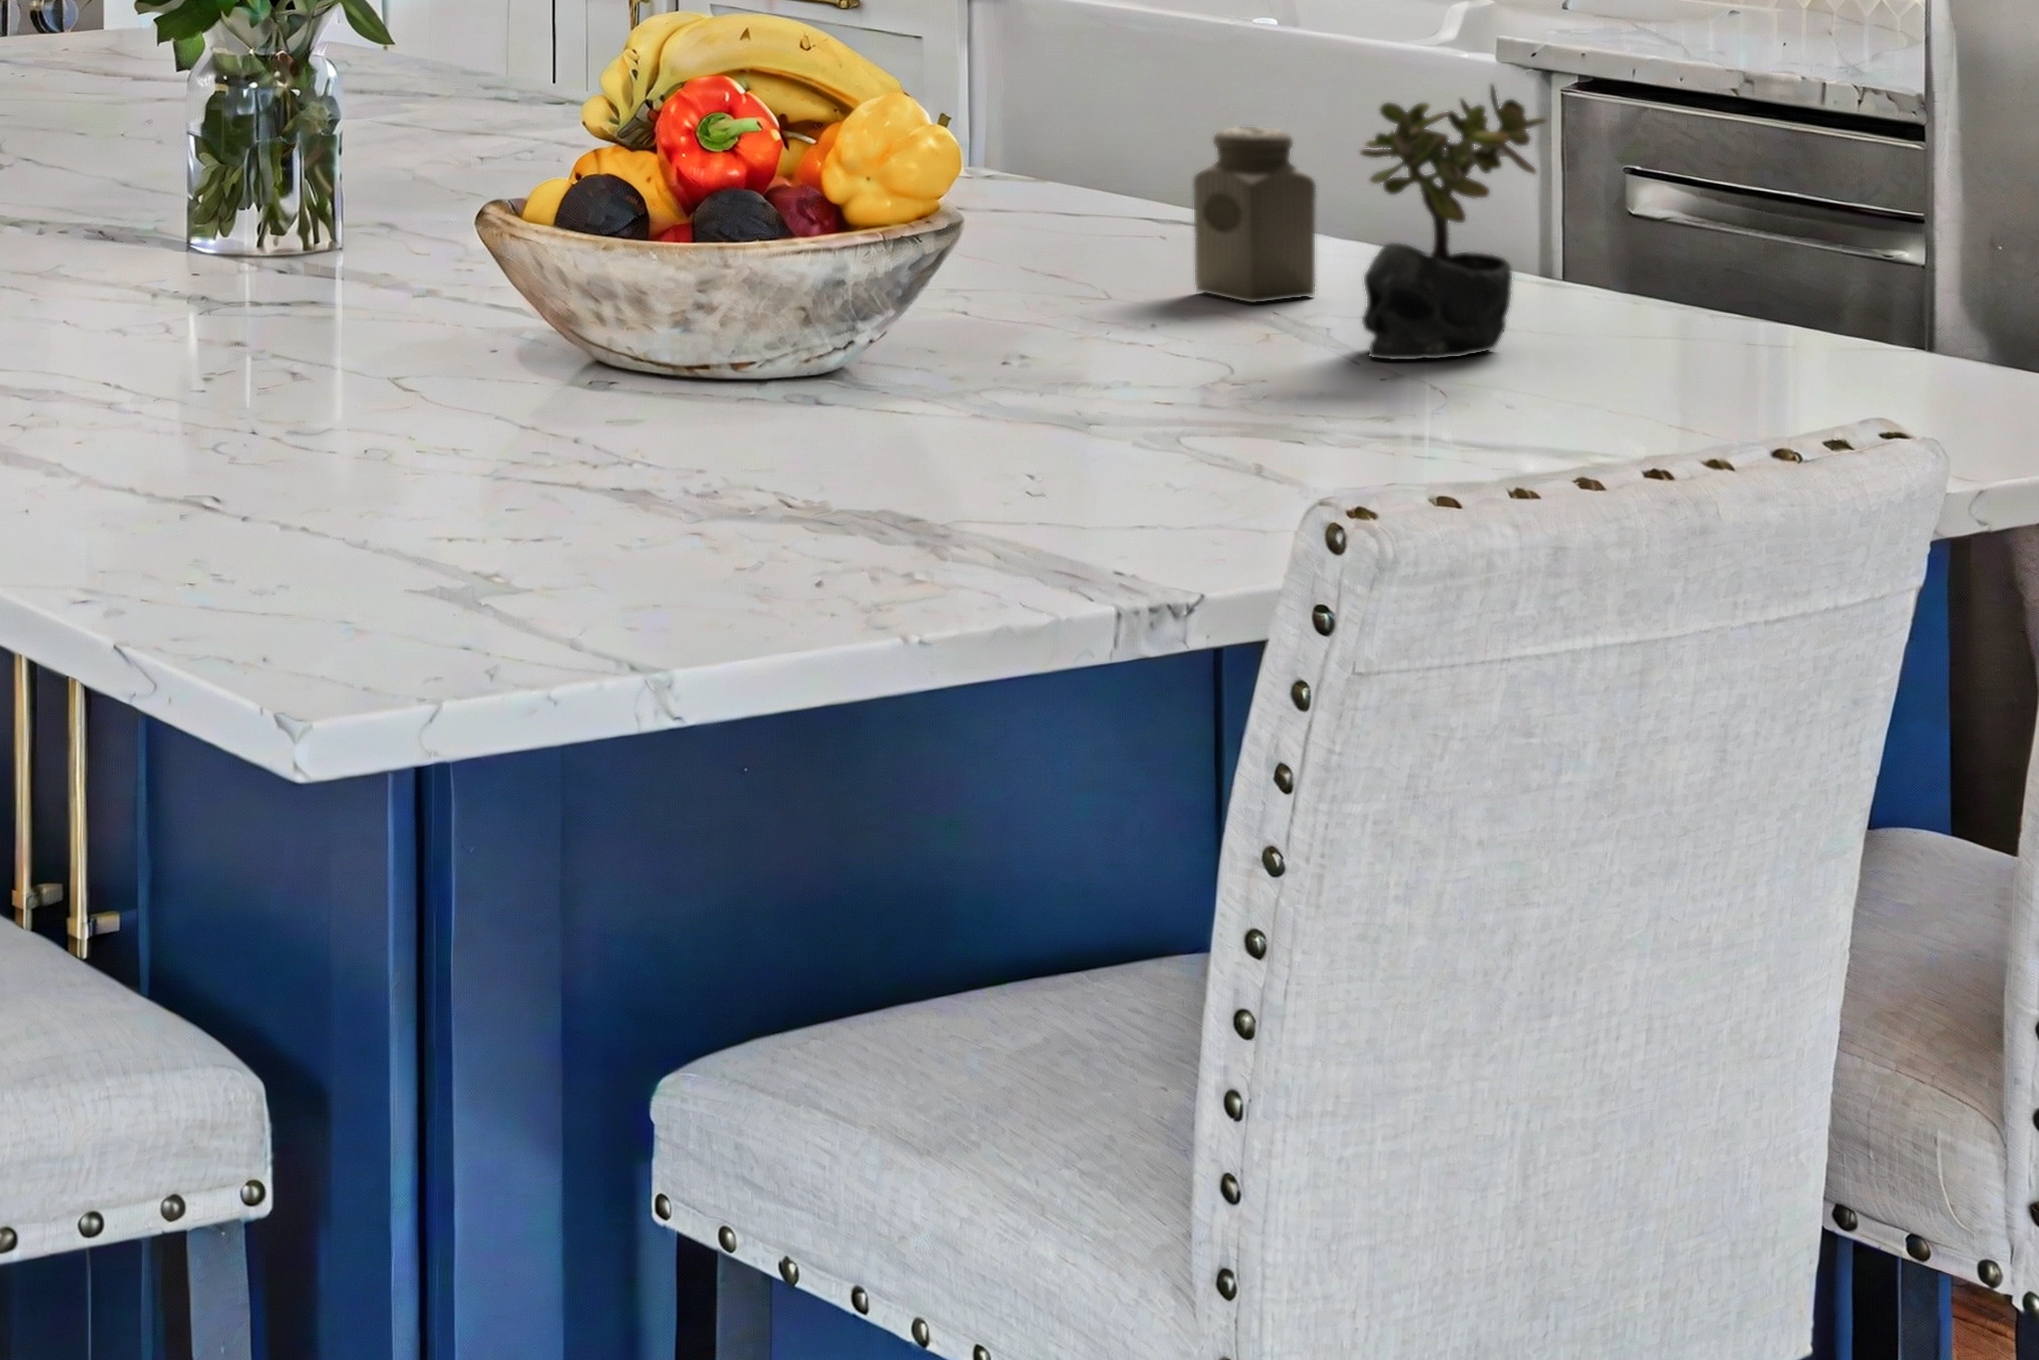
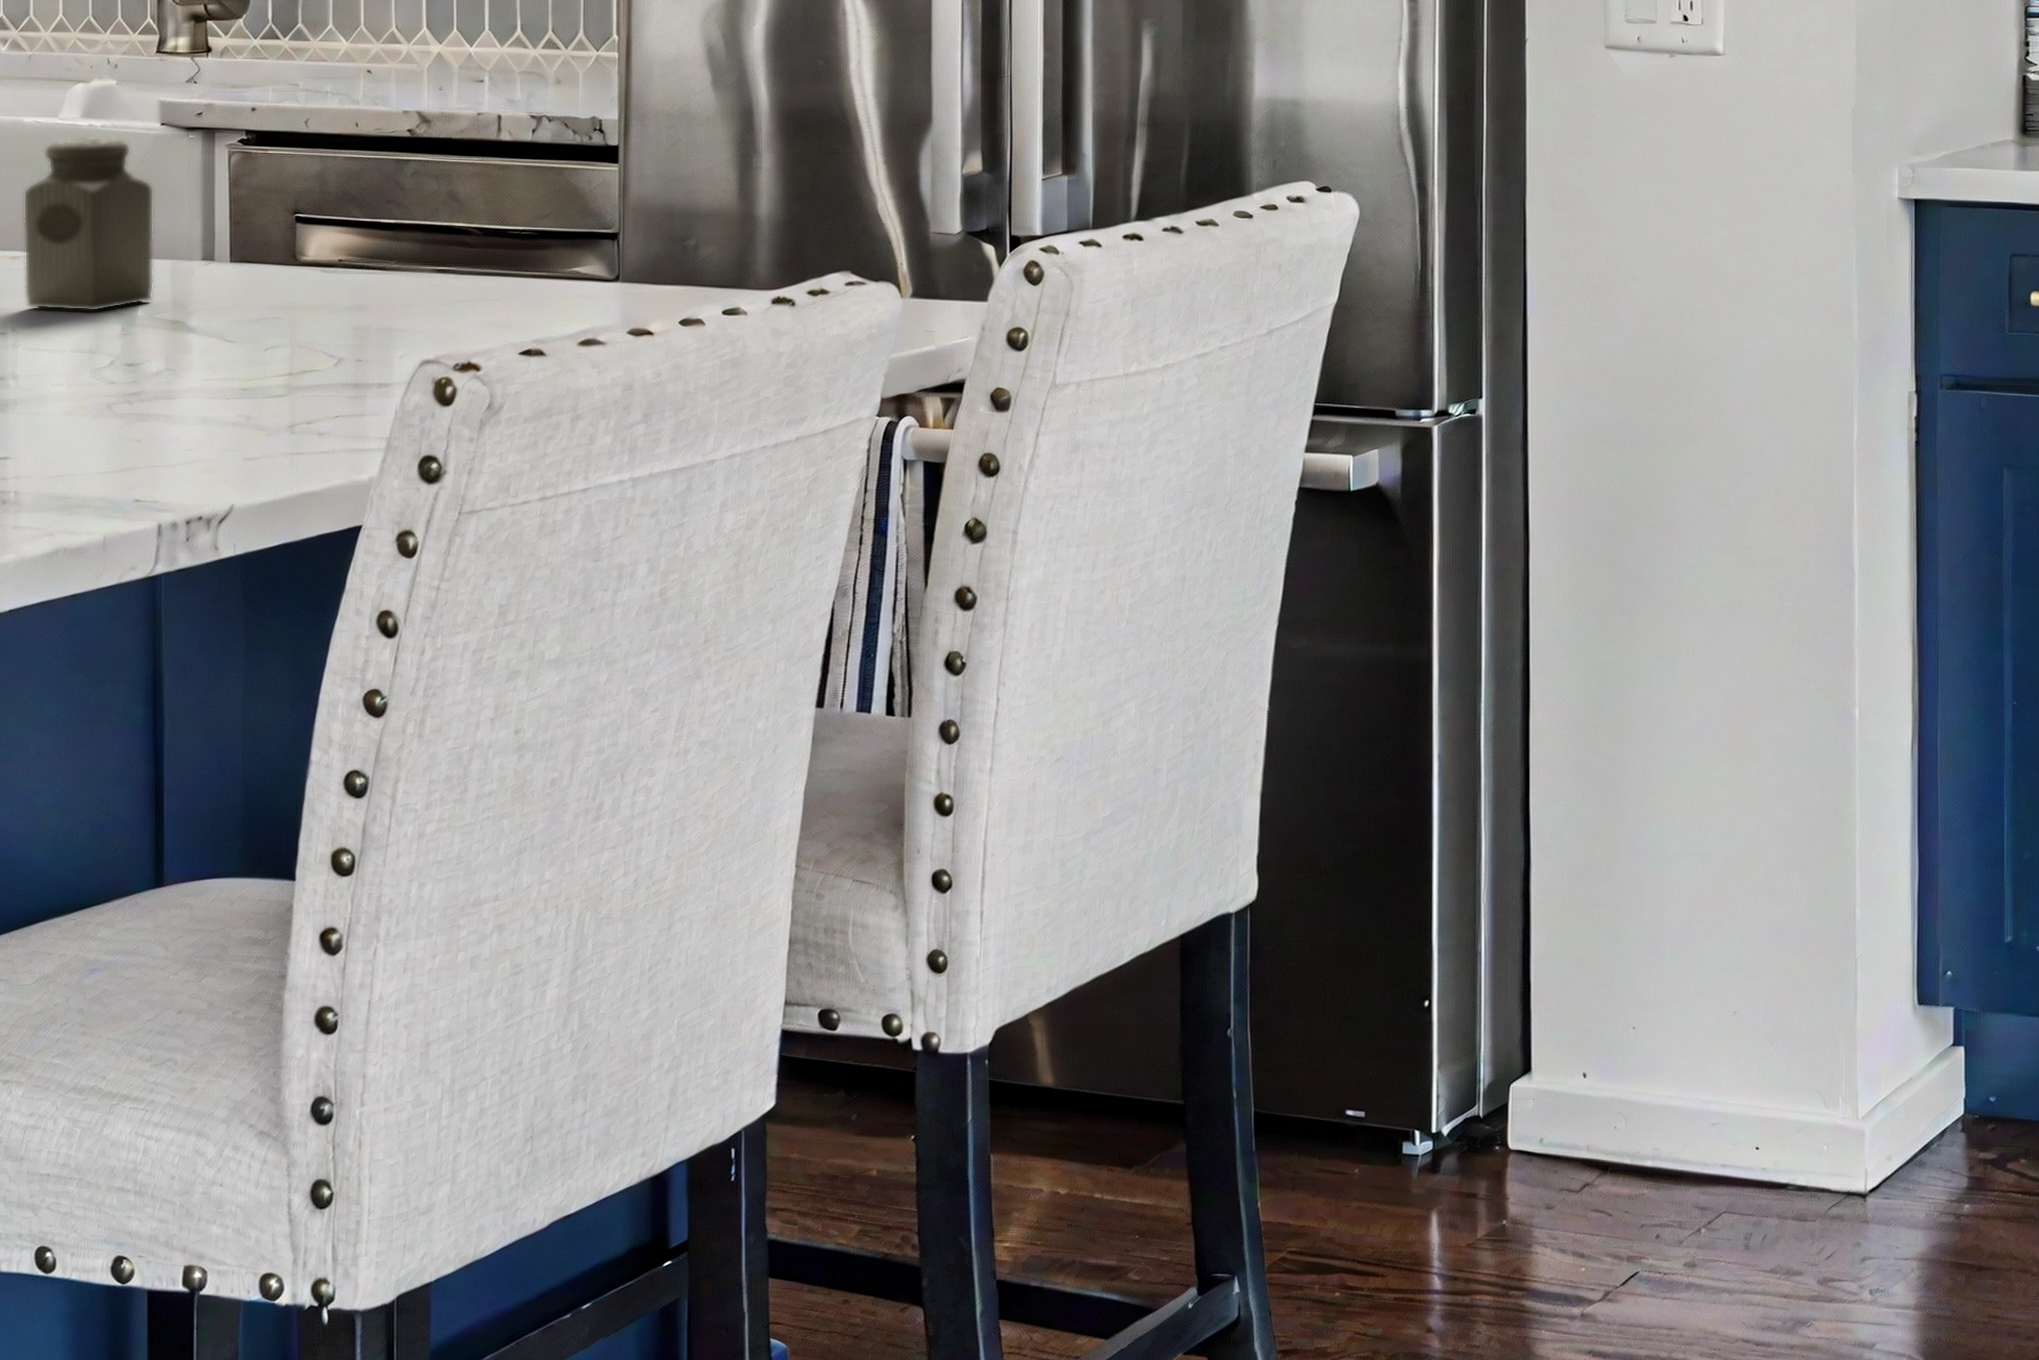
succulent plant: present [1360,85,1545,360] -> none [230,68,408,337]

